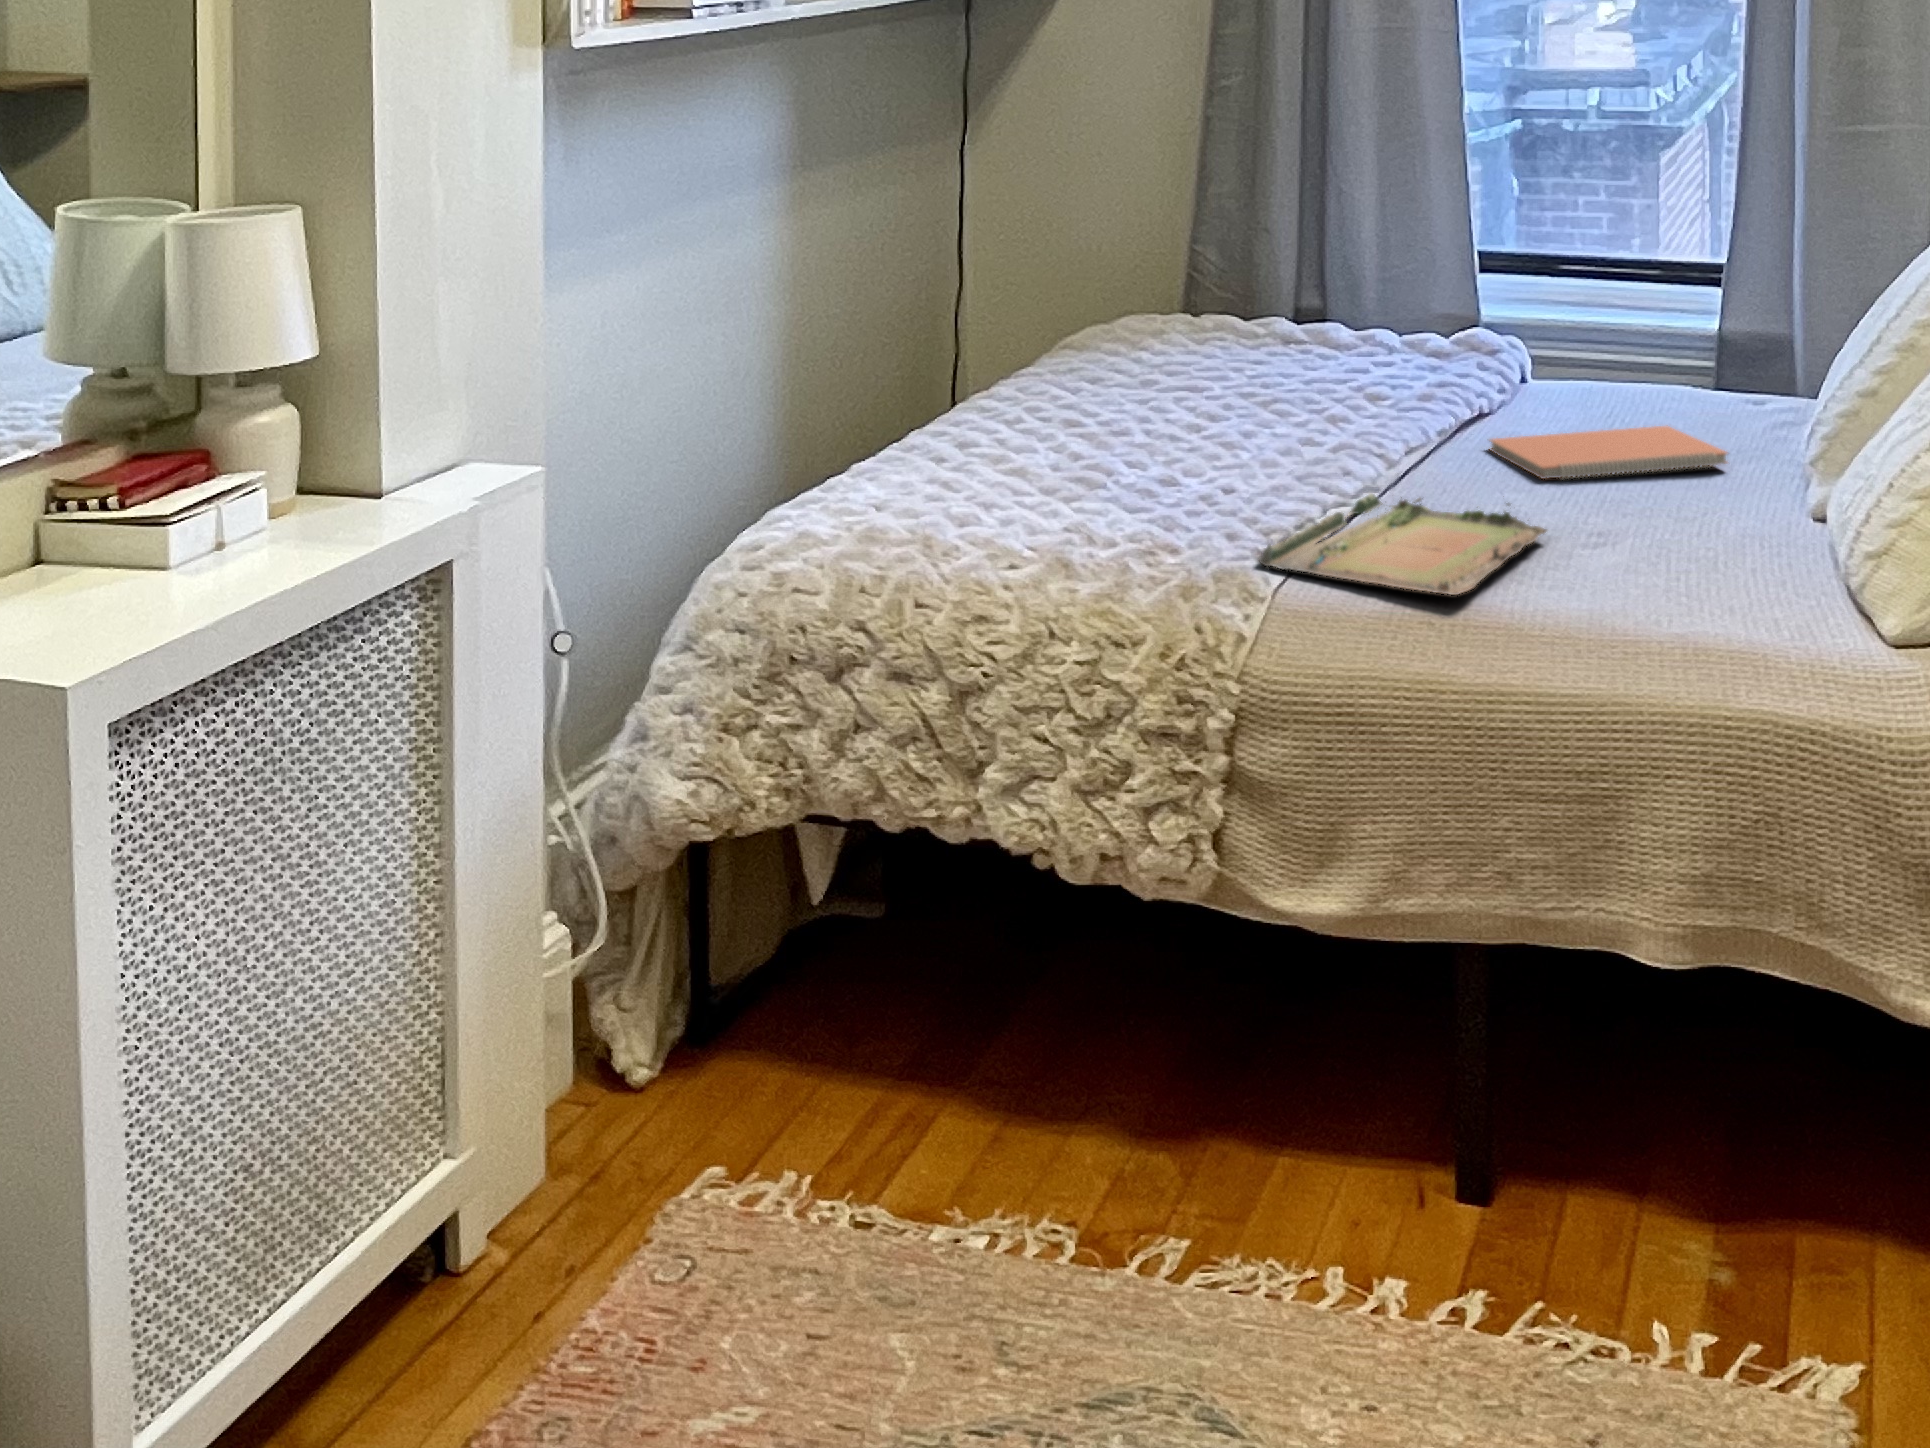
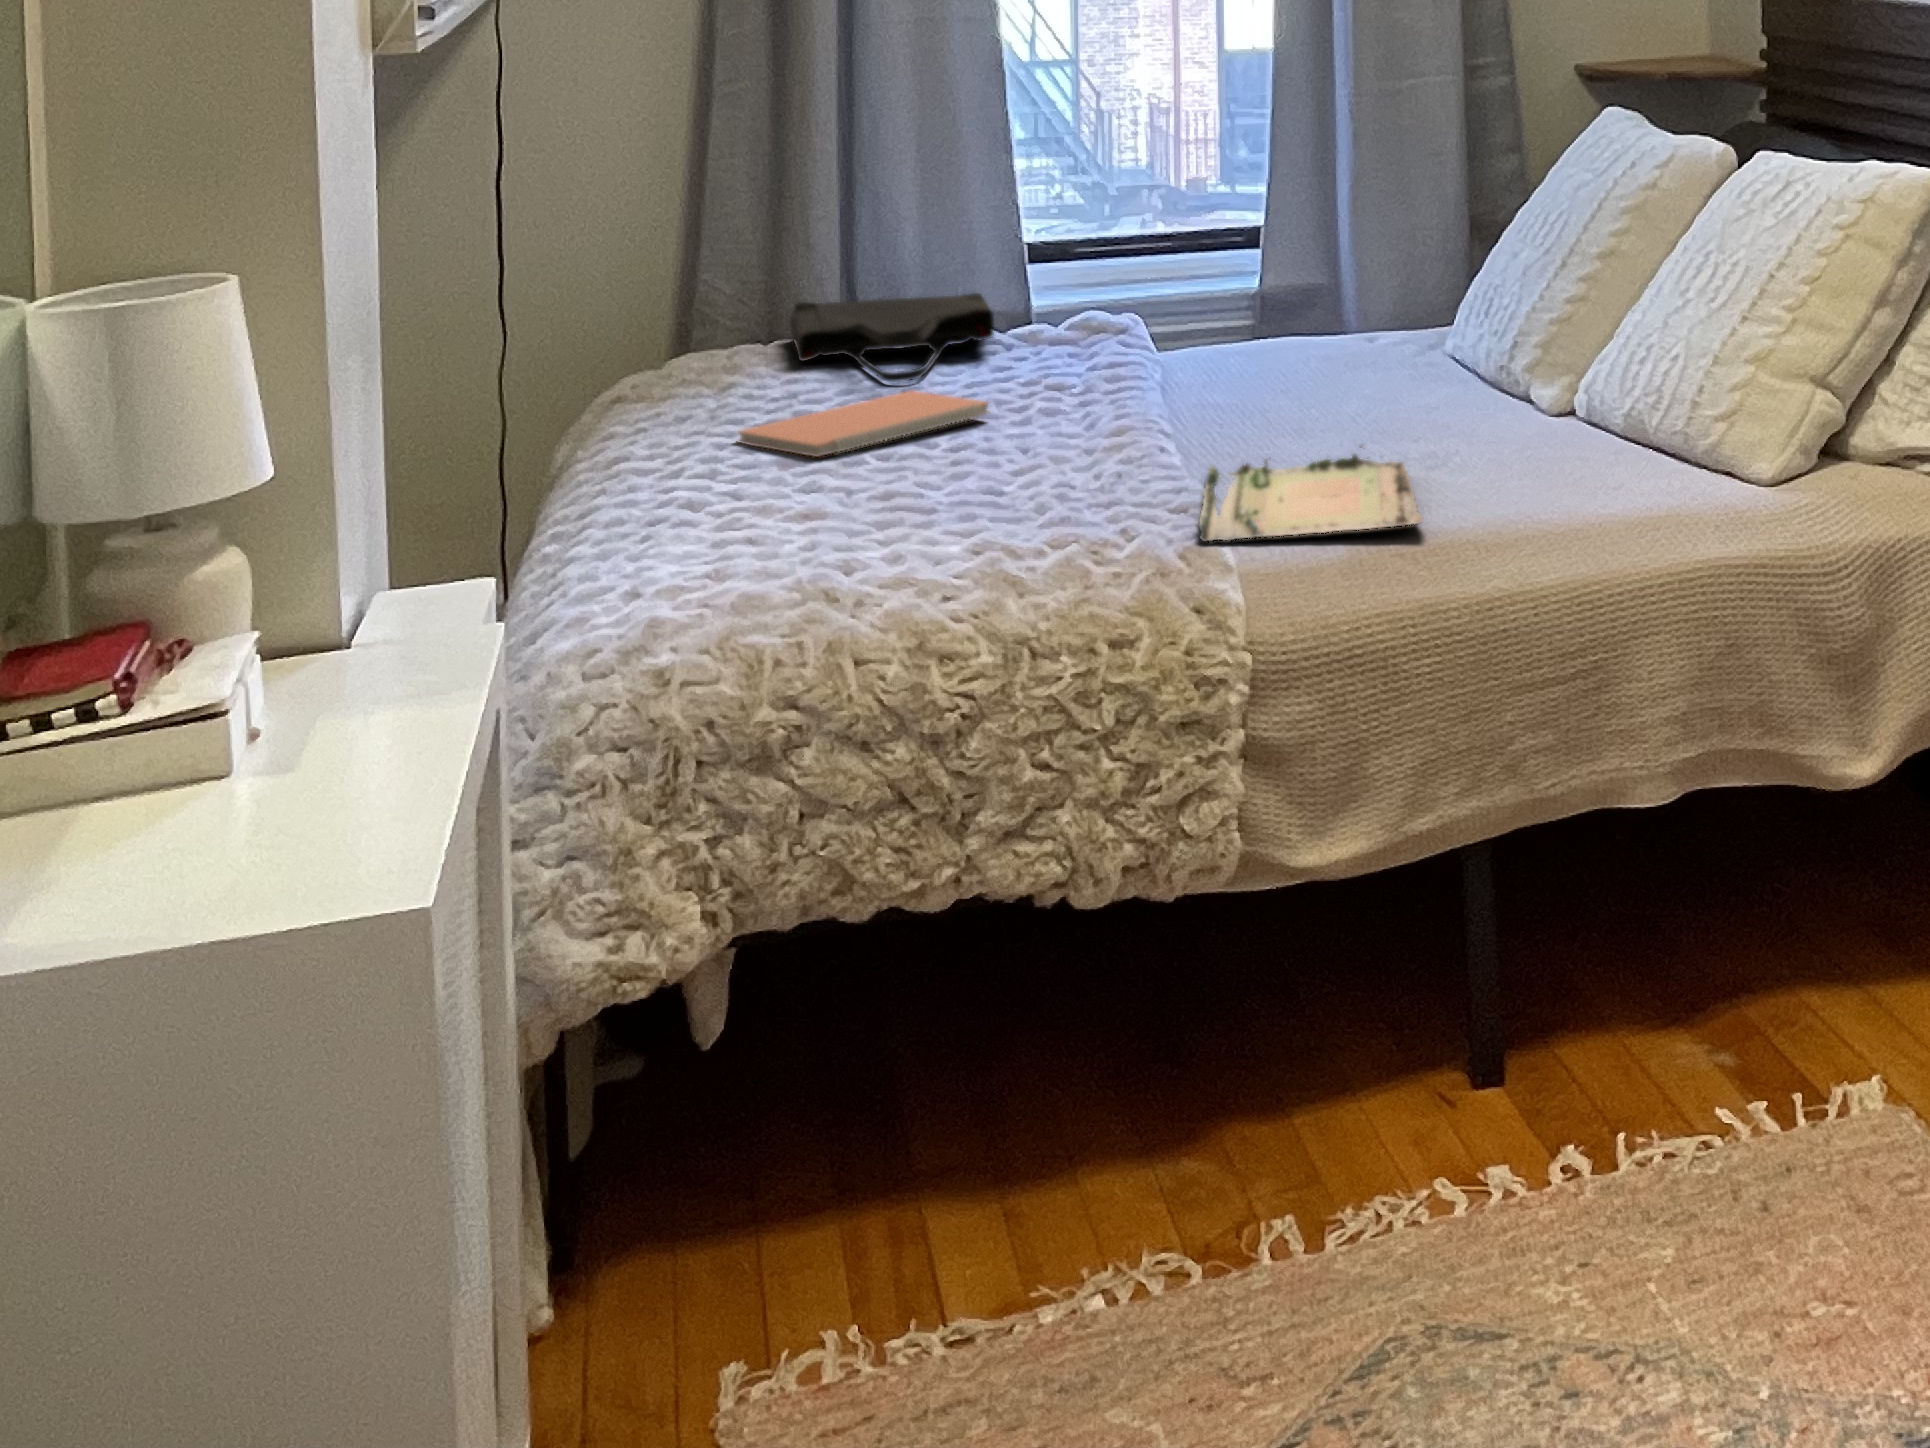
tote bag: none [1209,278,1405,364] -> present [790,293,994,382]
notebook: present [1490,425,1727,479] -> present [738,390,990,457]

